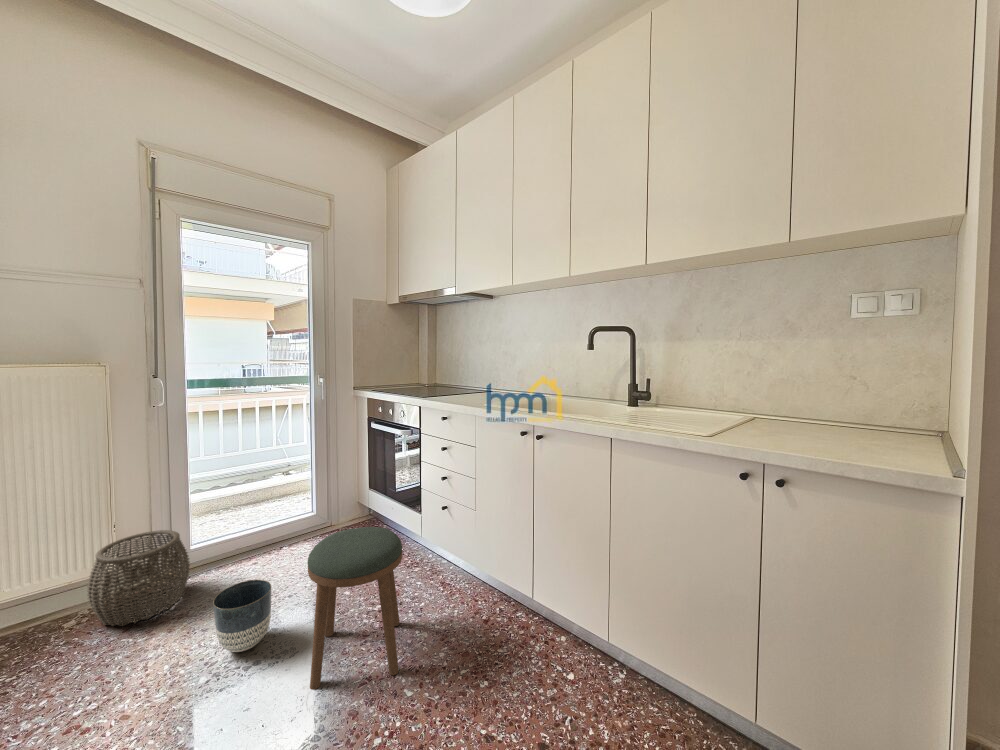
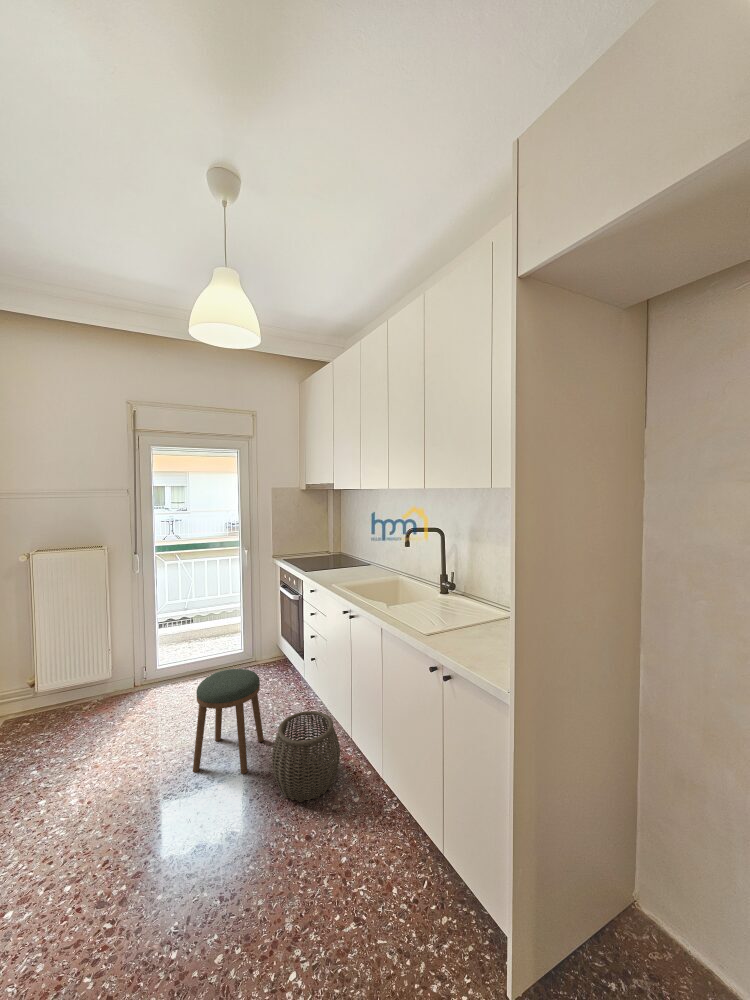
woven basket: present [87,530,190,626] -> present [272,711,340,802]
planter: present [213,580,271,652] -> none [150,695,185,741]

